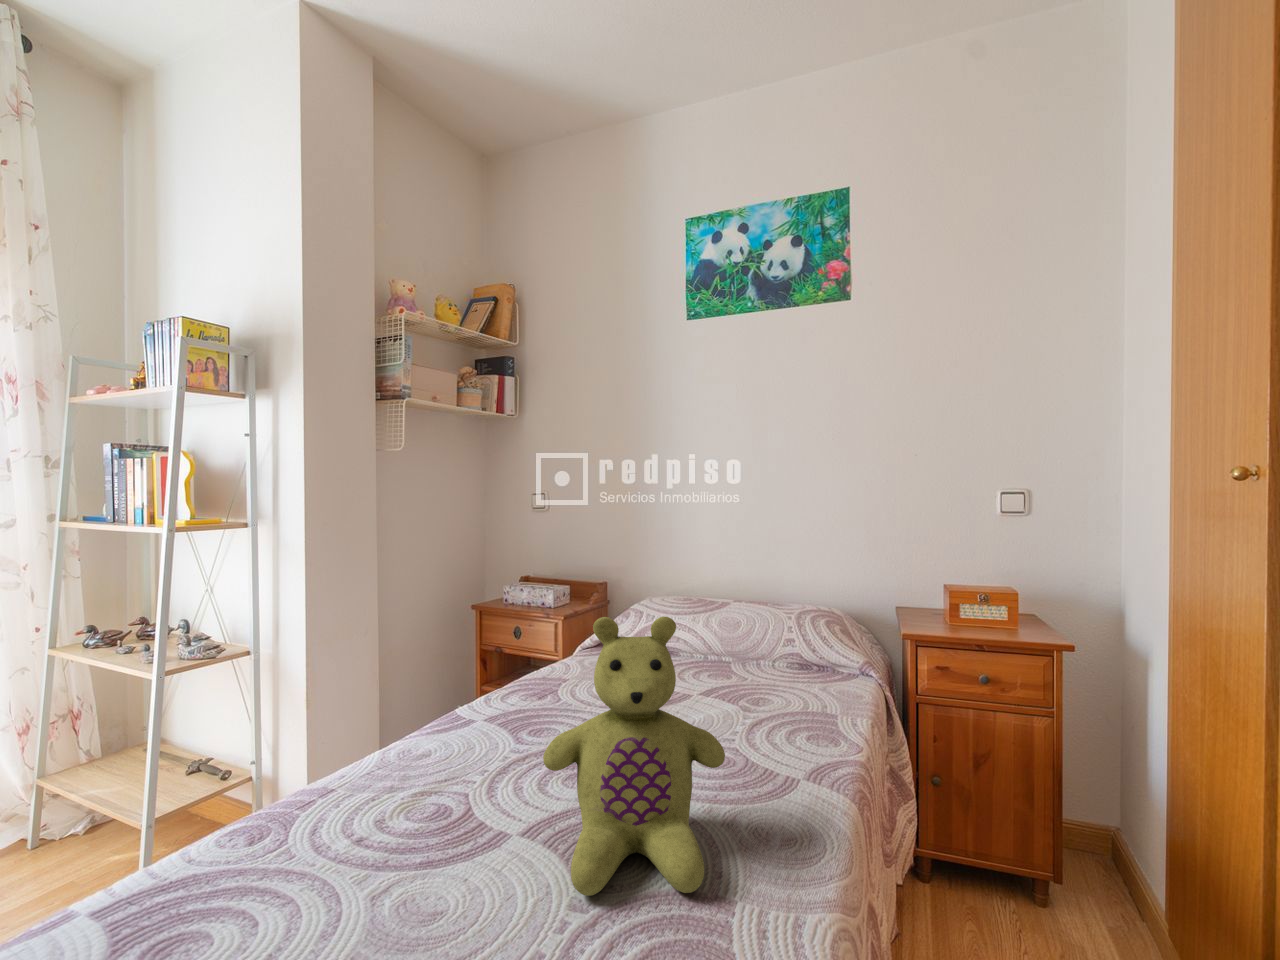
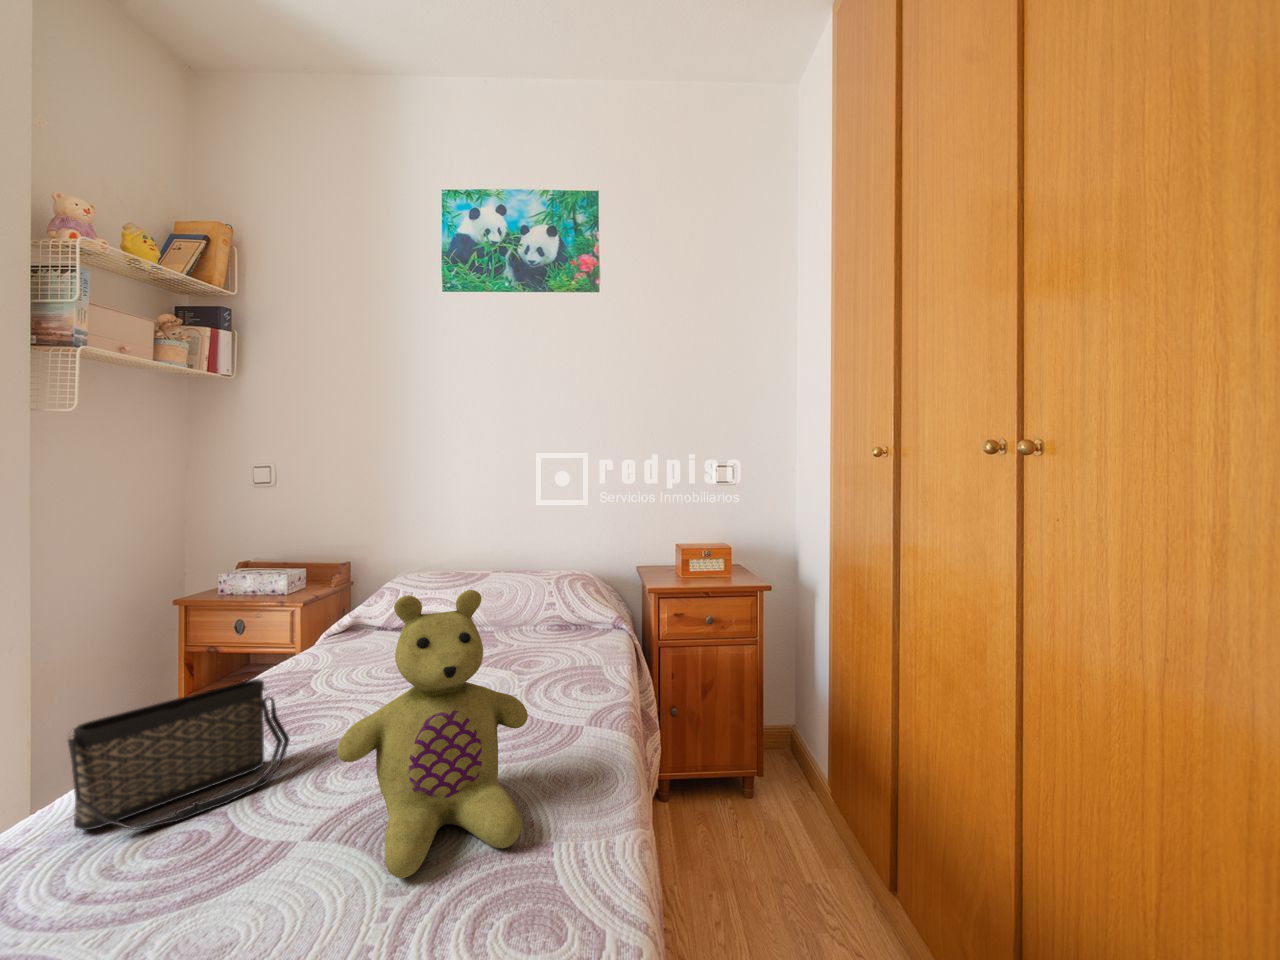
handbag: none [365,681,522,794] -> present [67,679,290,830]

